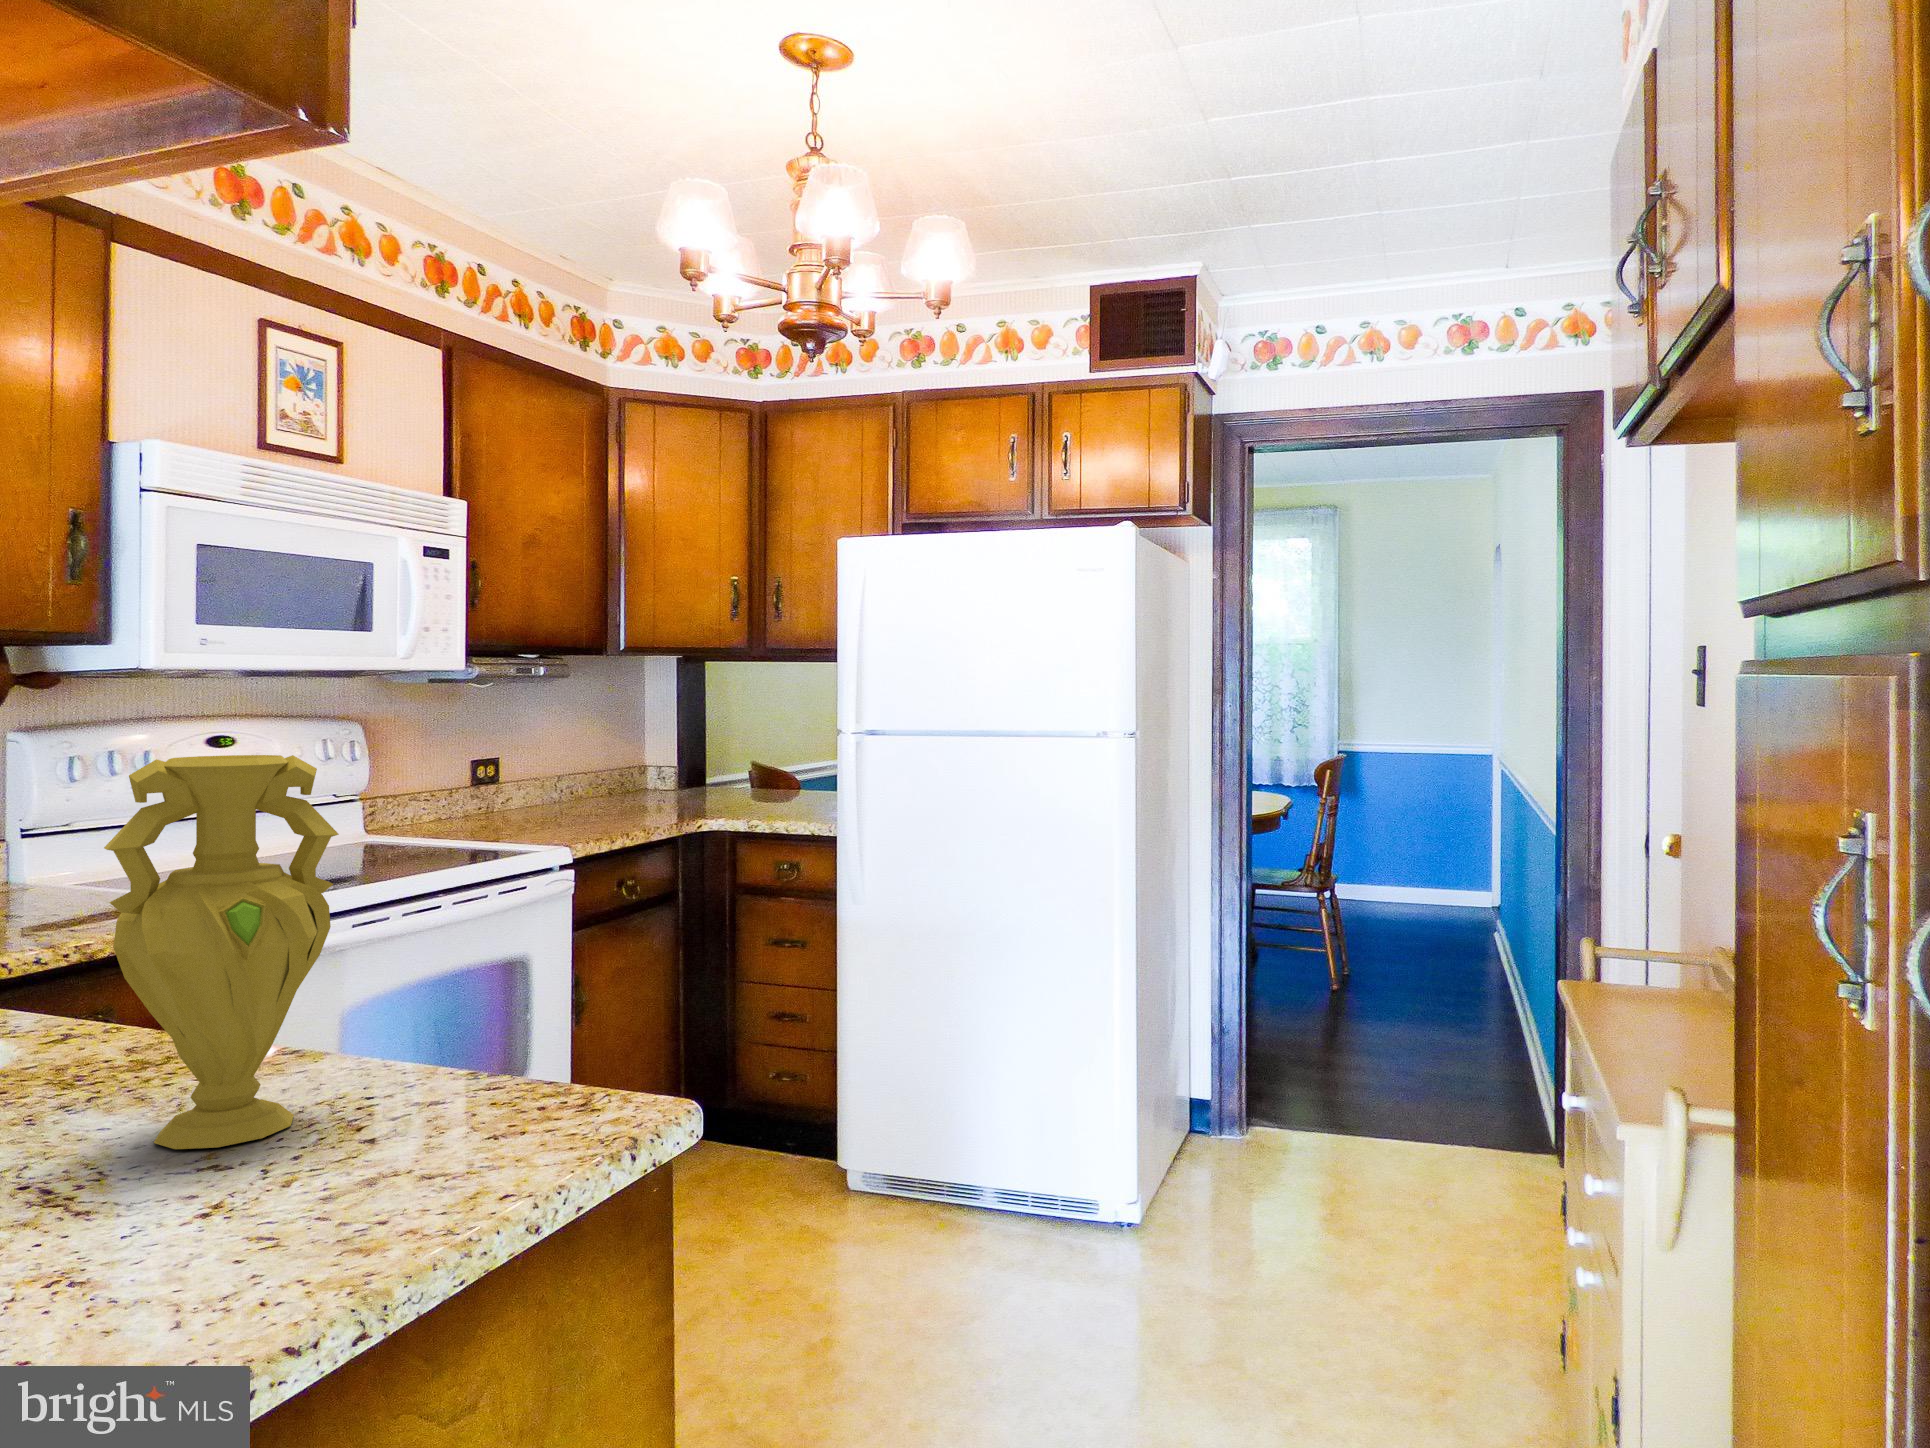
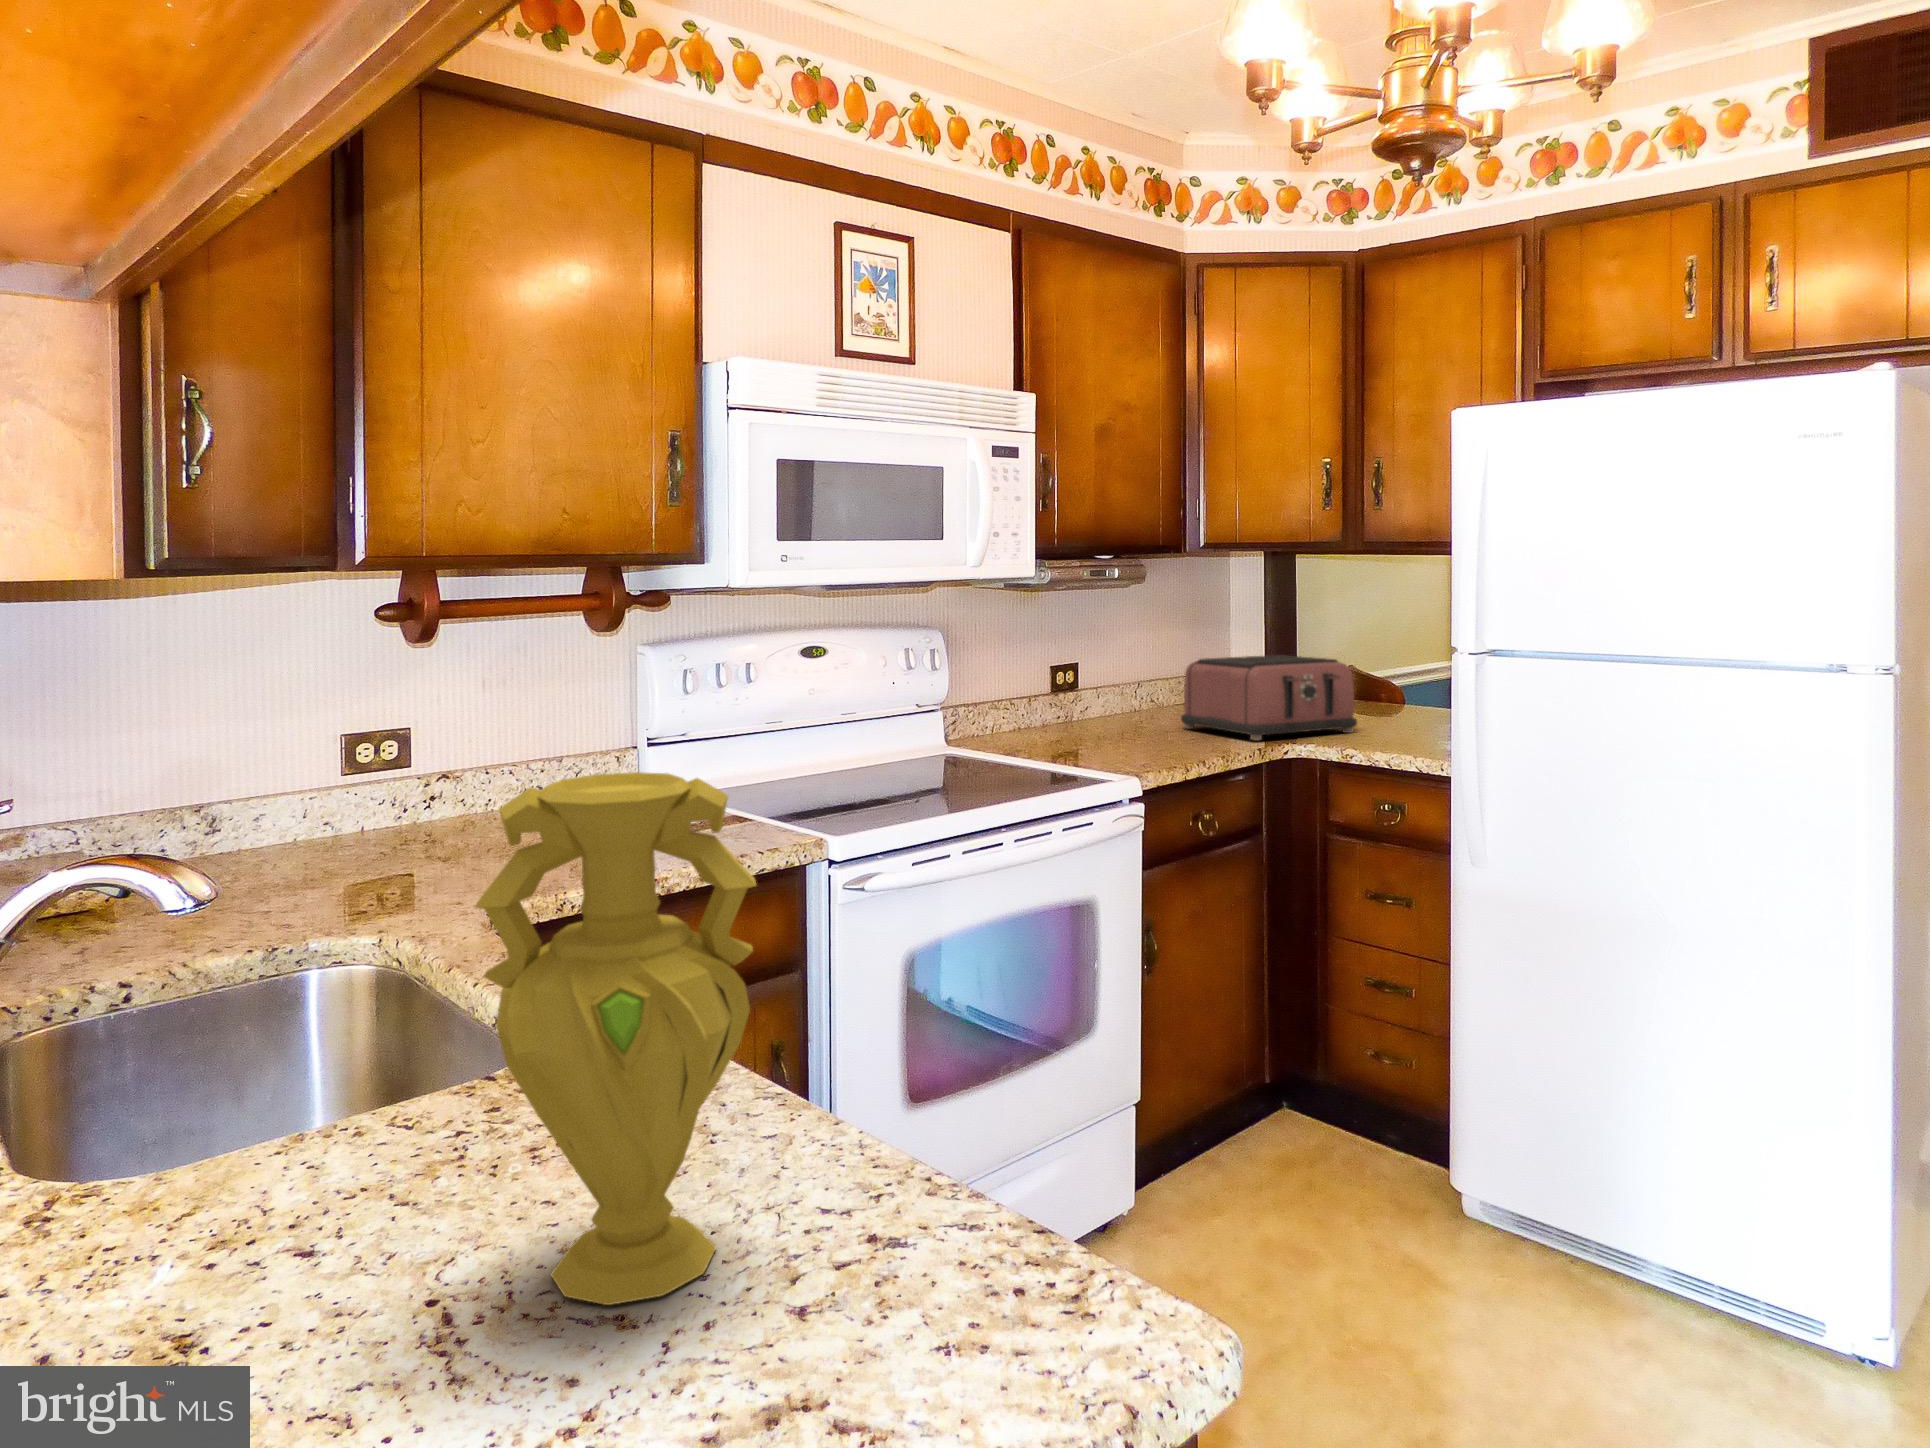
toaster: none [602,746,763,820] -> present [1181,655,1357,740]

